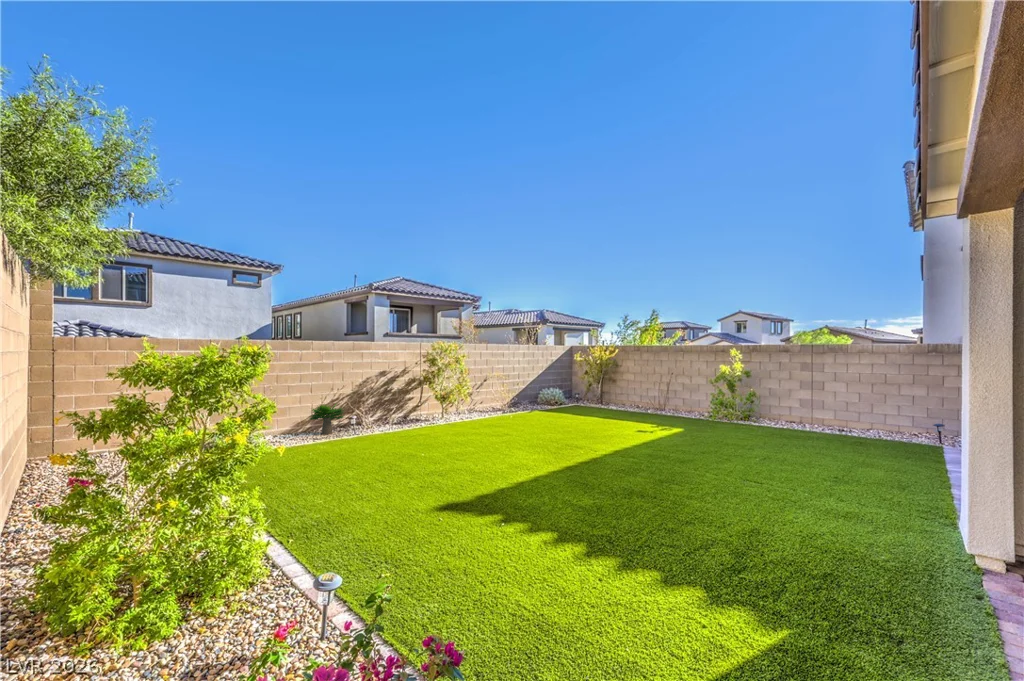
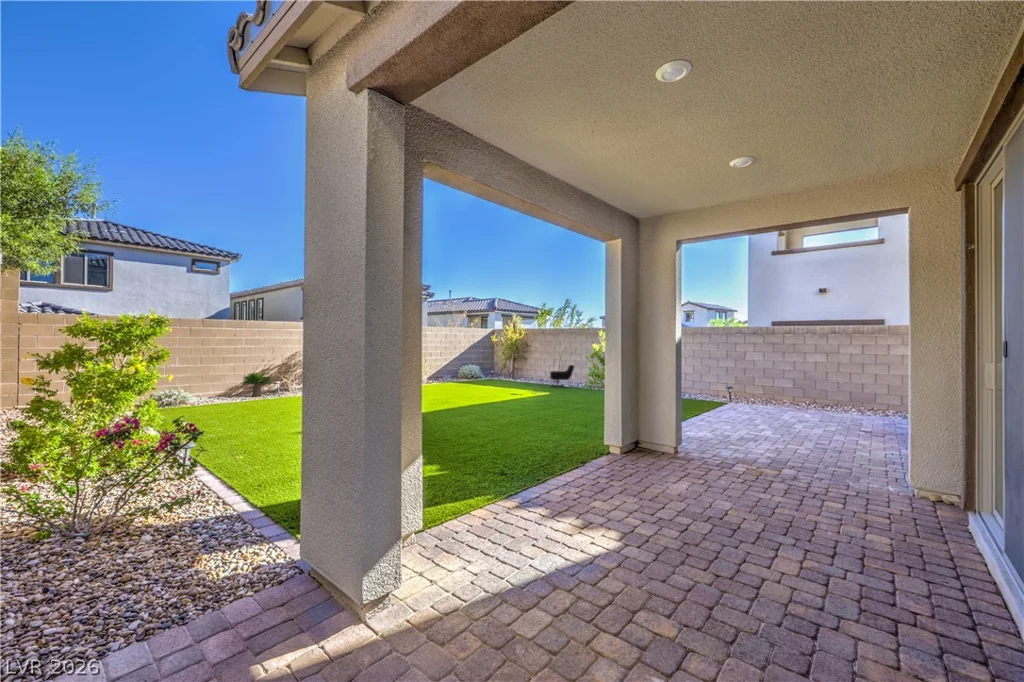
lounge chair: none [658,388,694,416] -> present [550,365,574,386]

